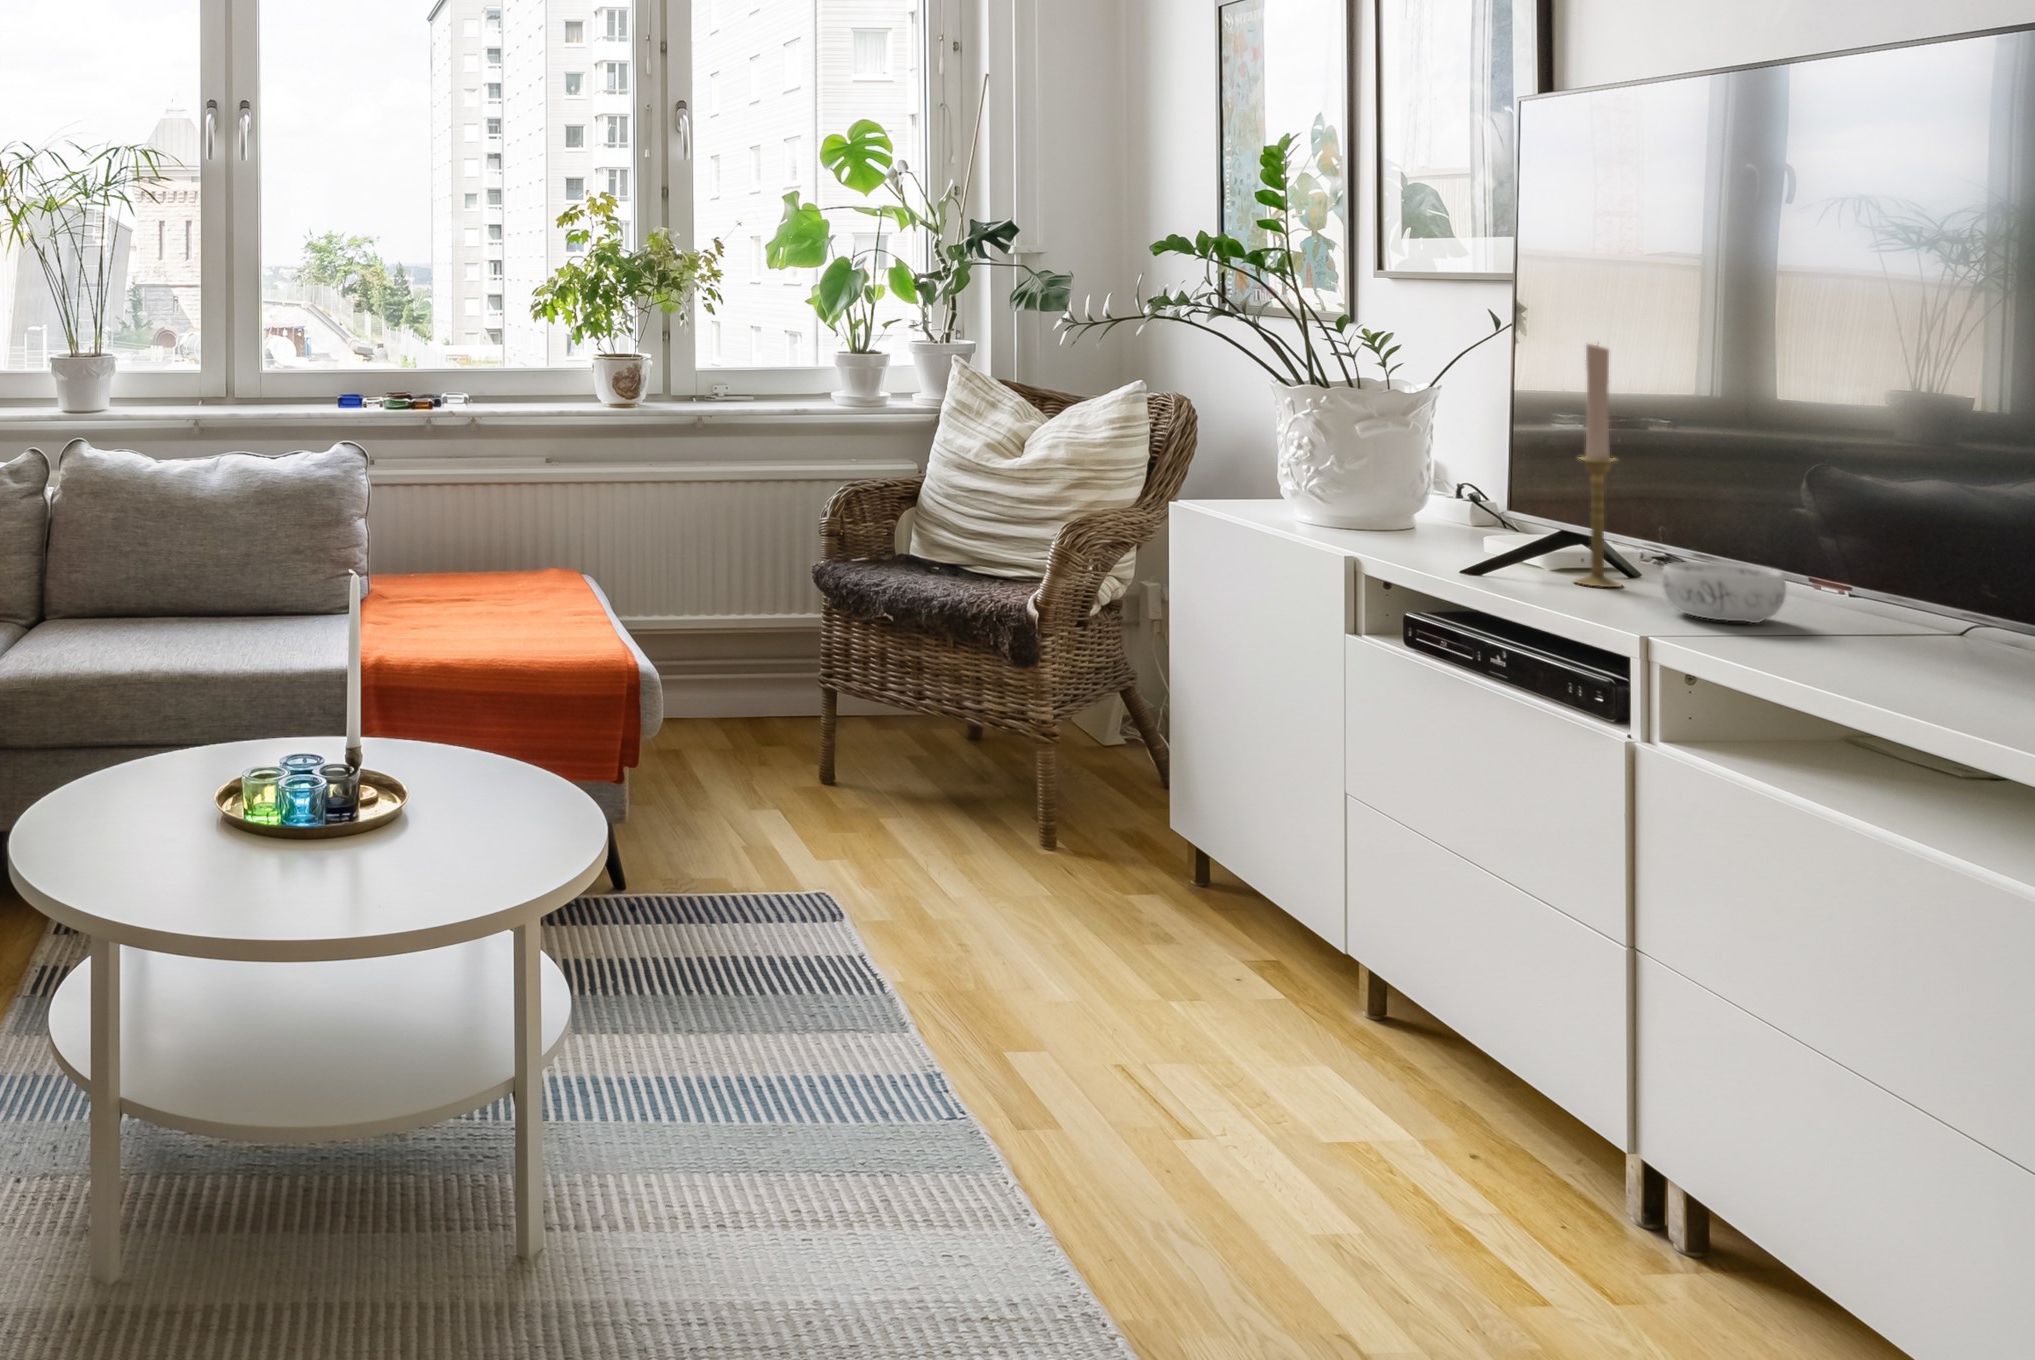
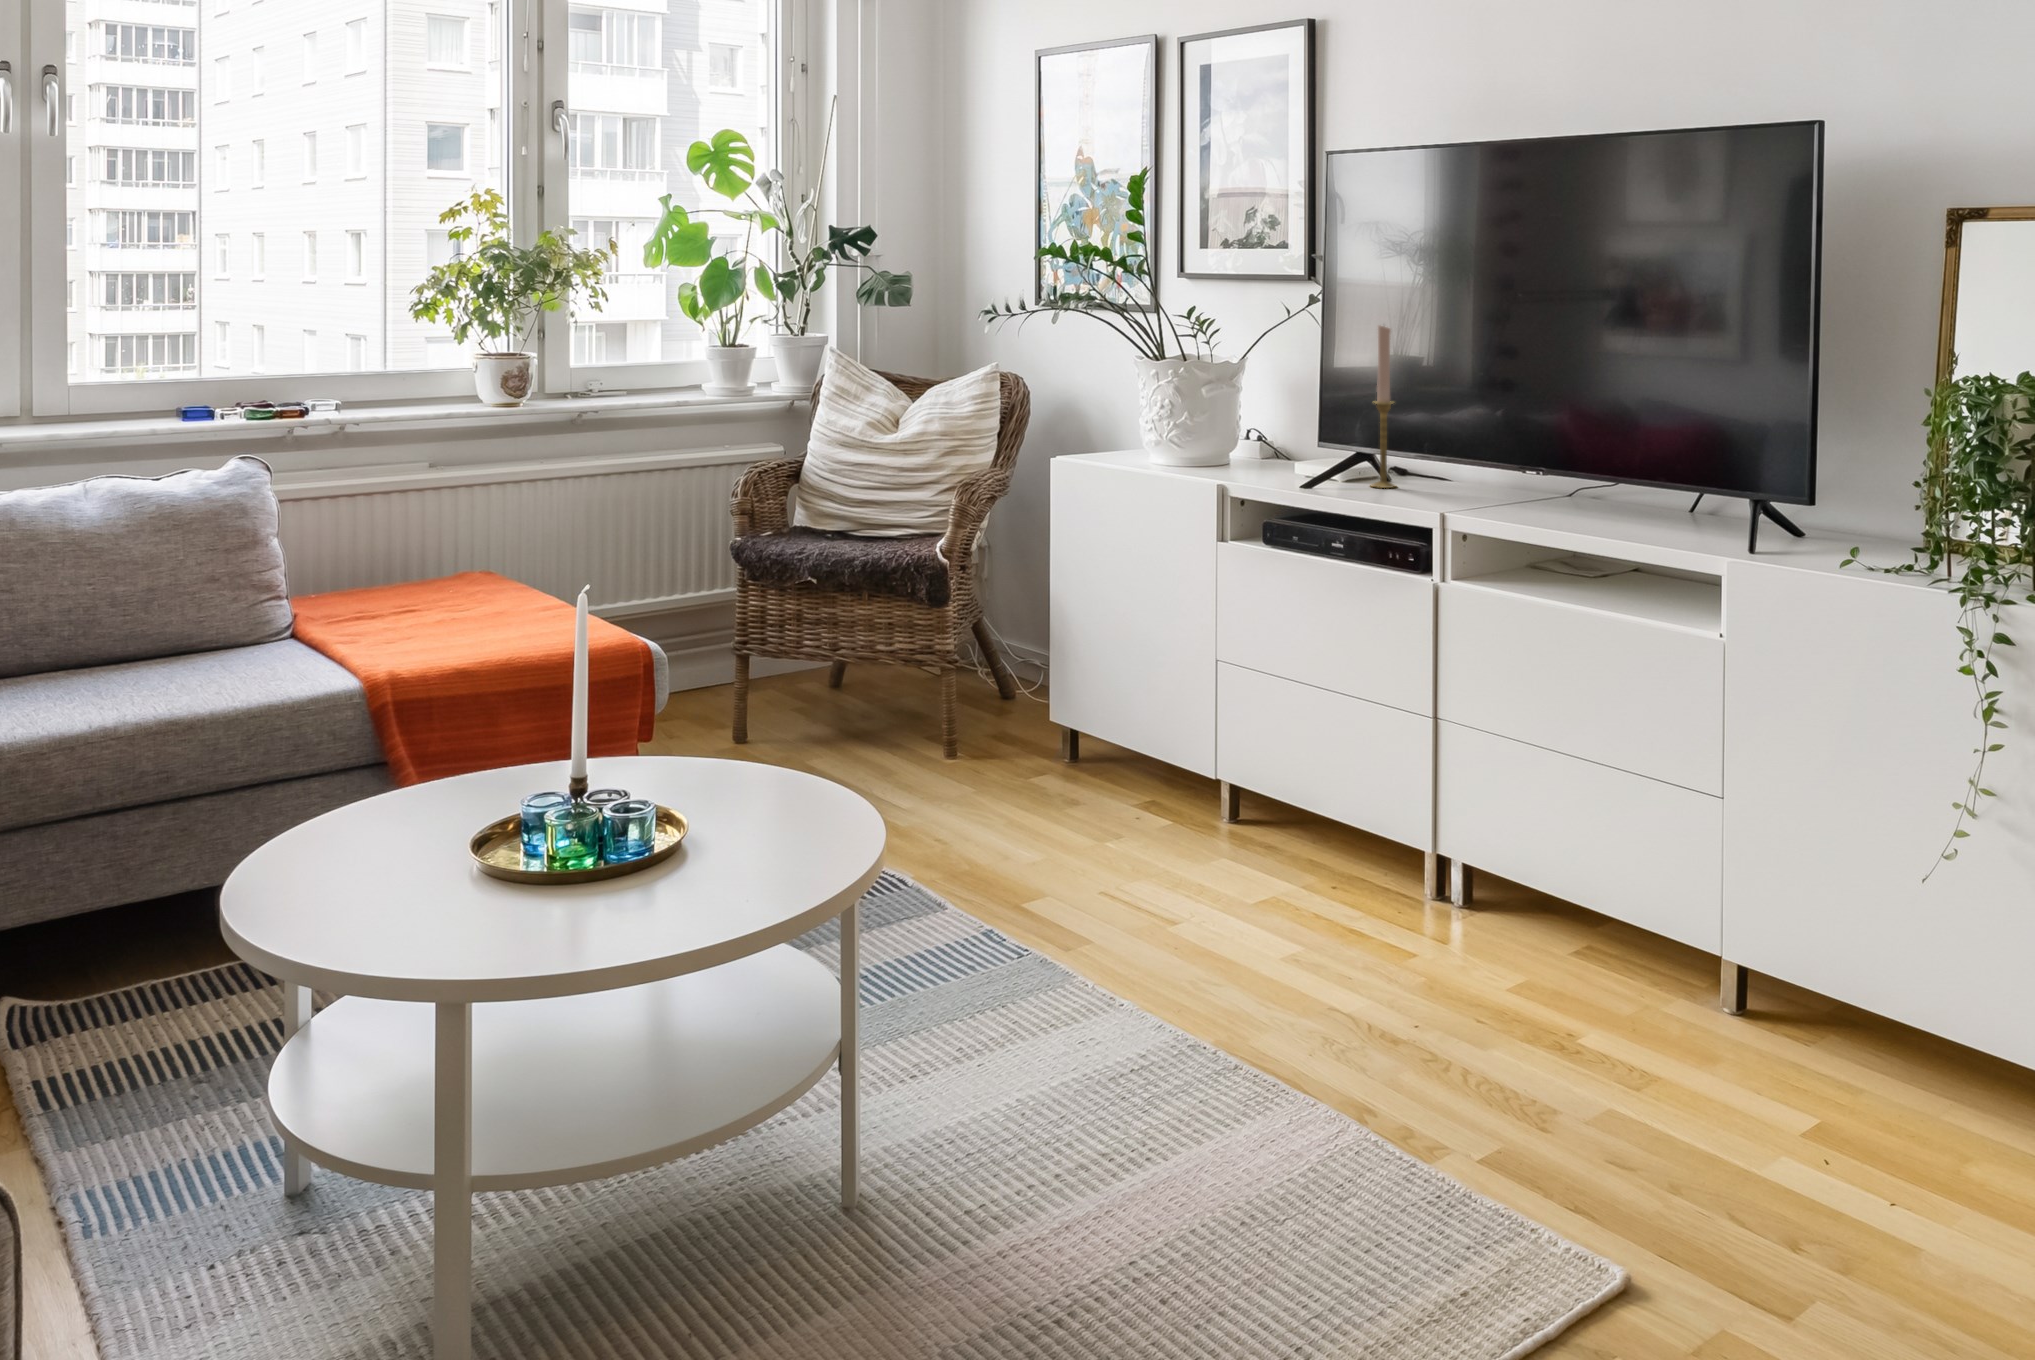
decorative bowl: present [1662,562,1786,623] -> none [1434,465,1498,500]

